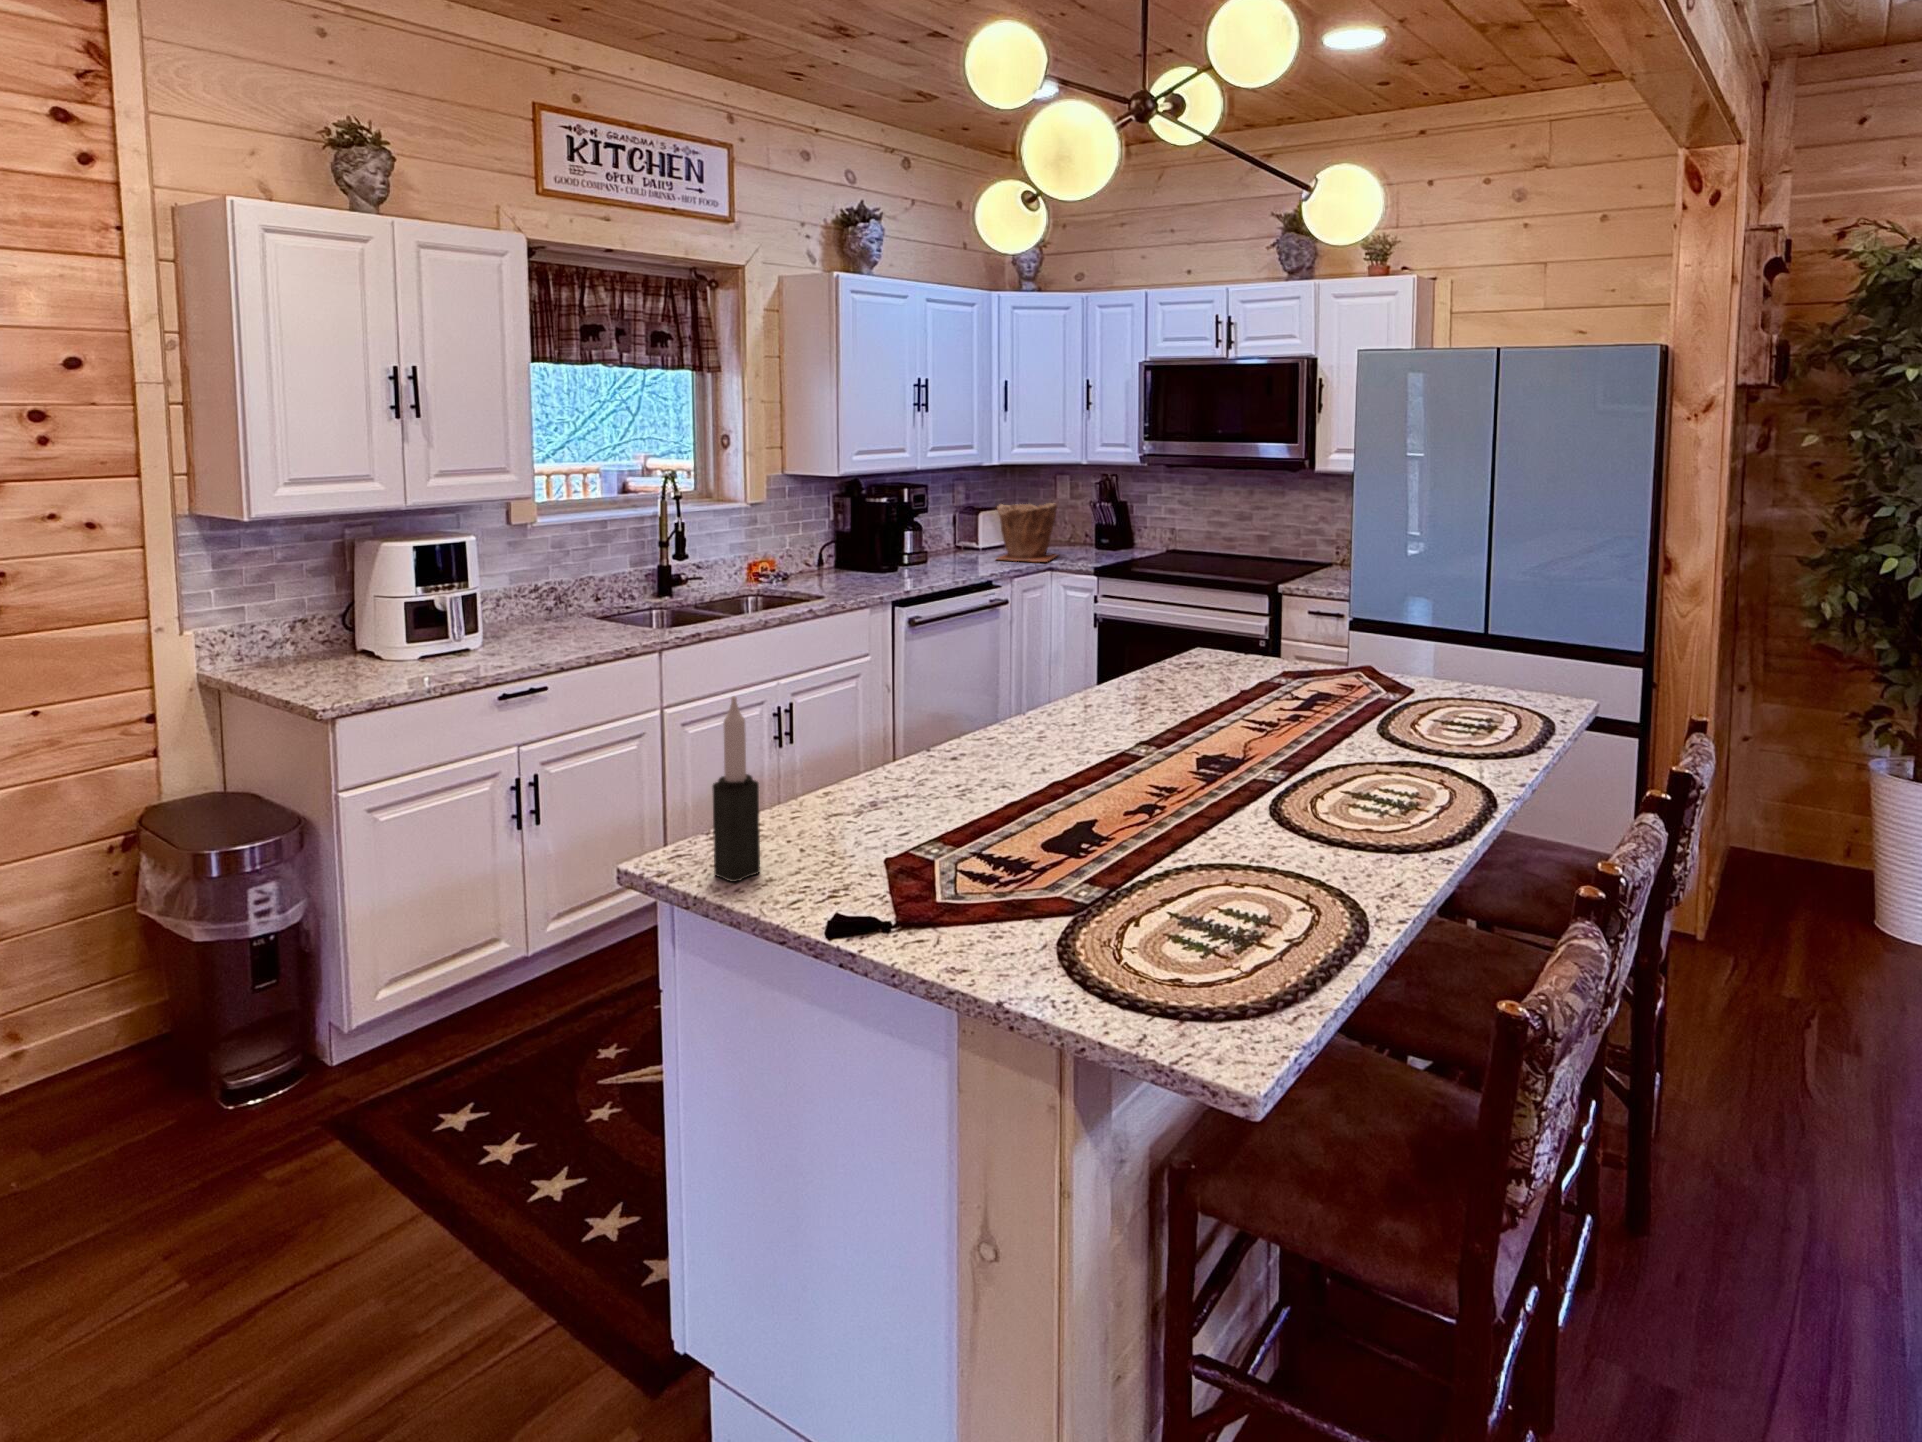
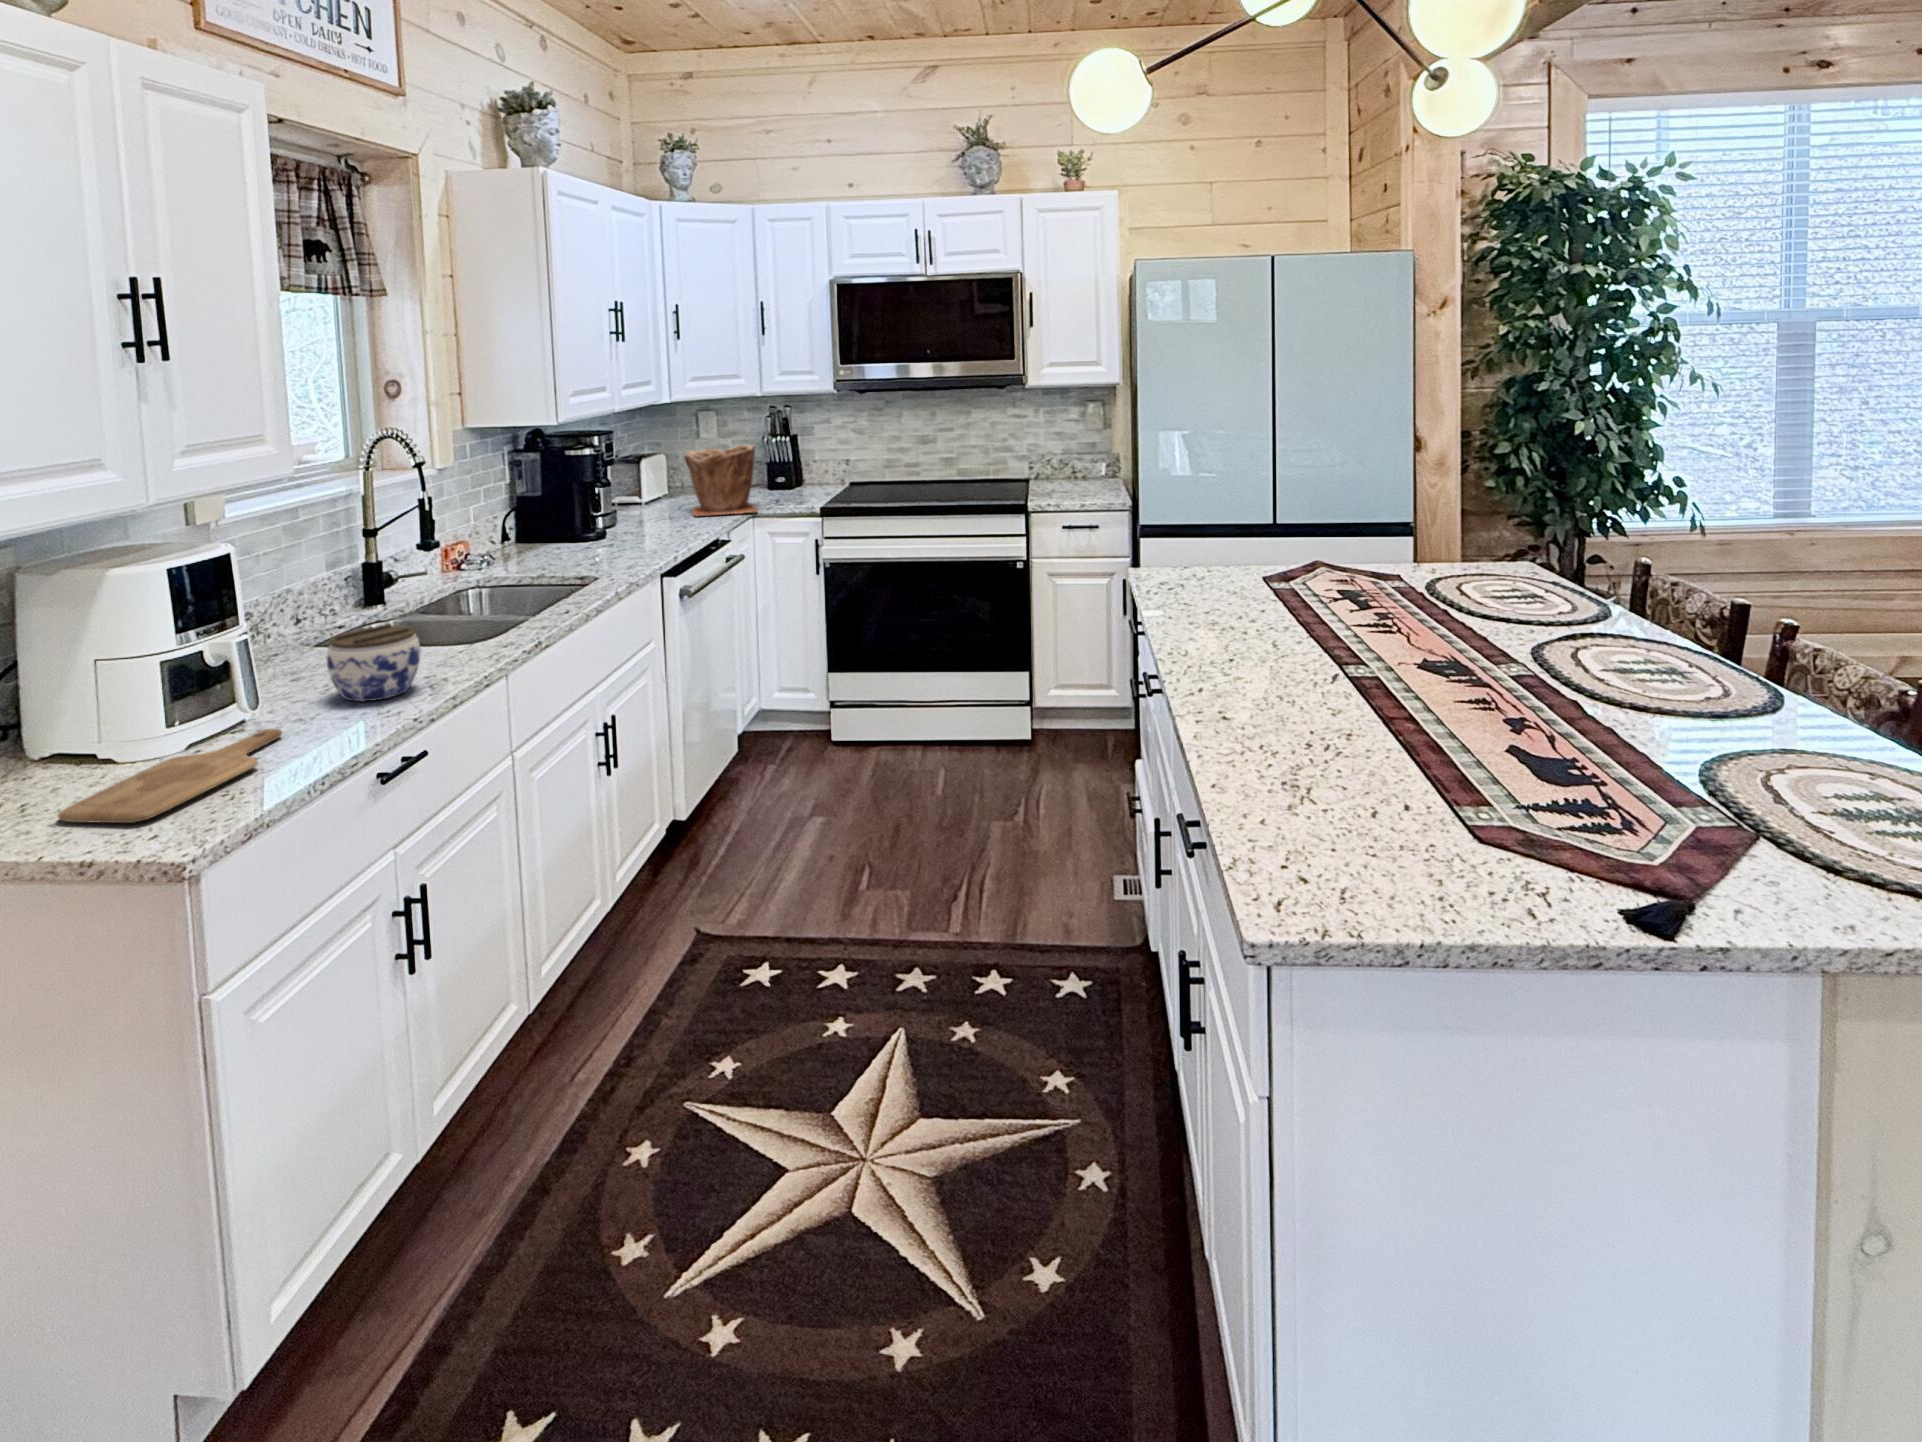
jar: none [524,602,585,650] -> present [326,624,421,702]
cutting board: none [306,654,468,688] -> present [58,729,282,823]
candle: present [712,696,760,882] -> none [1347,656,1403,898]

